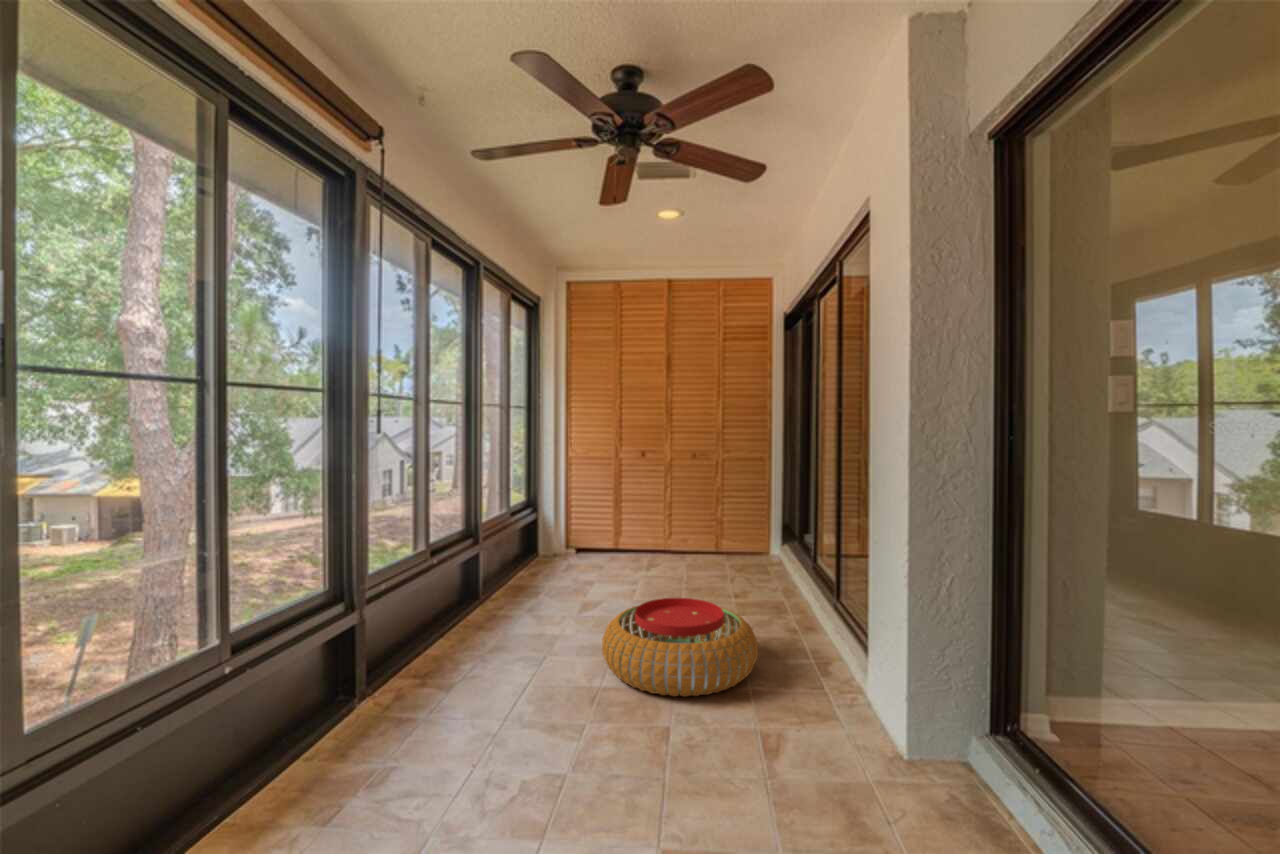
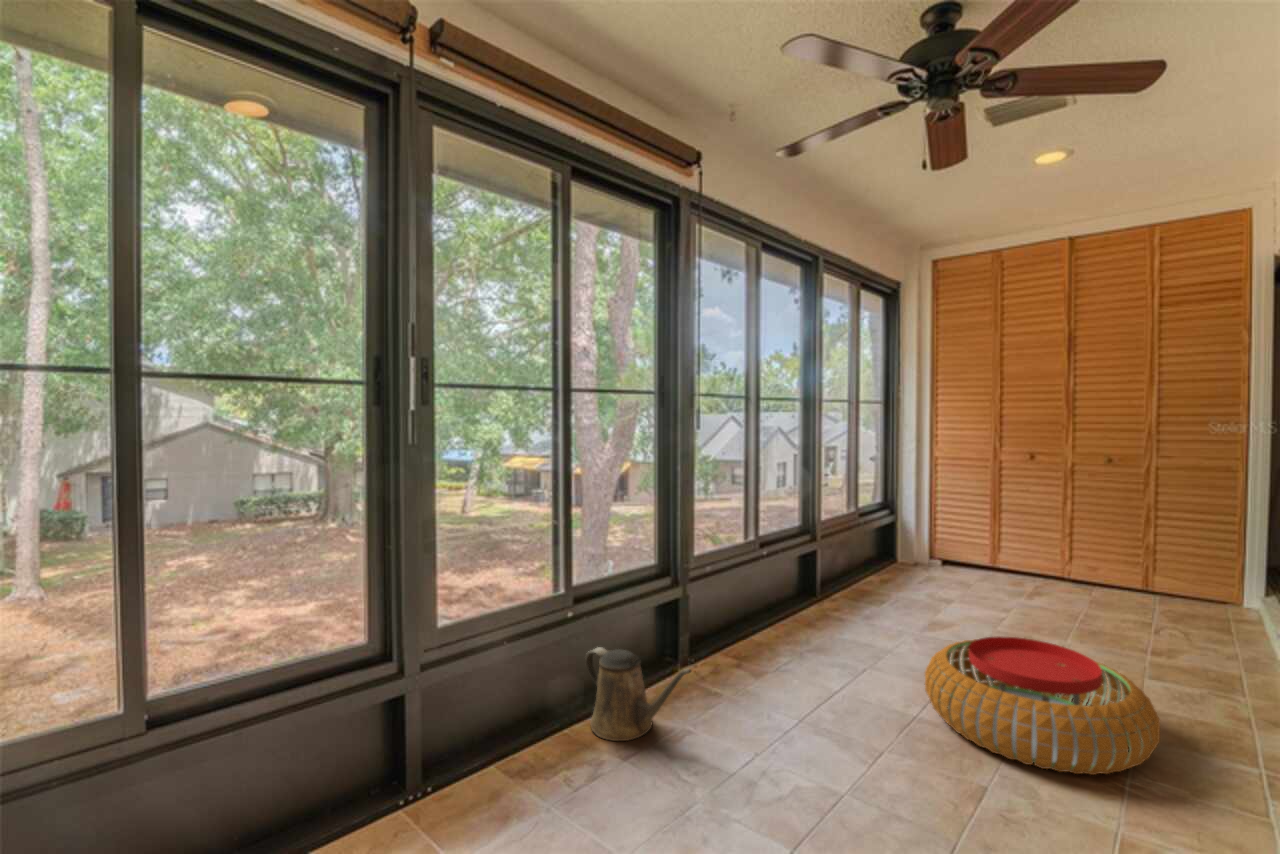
watering can: none [242,696,406,816] -> present [585,647,691,741]

